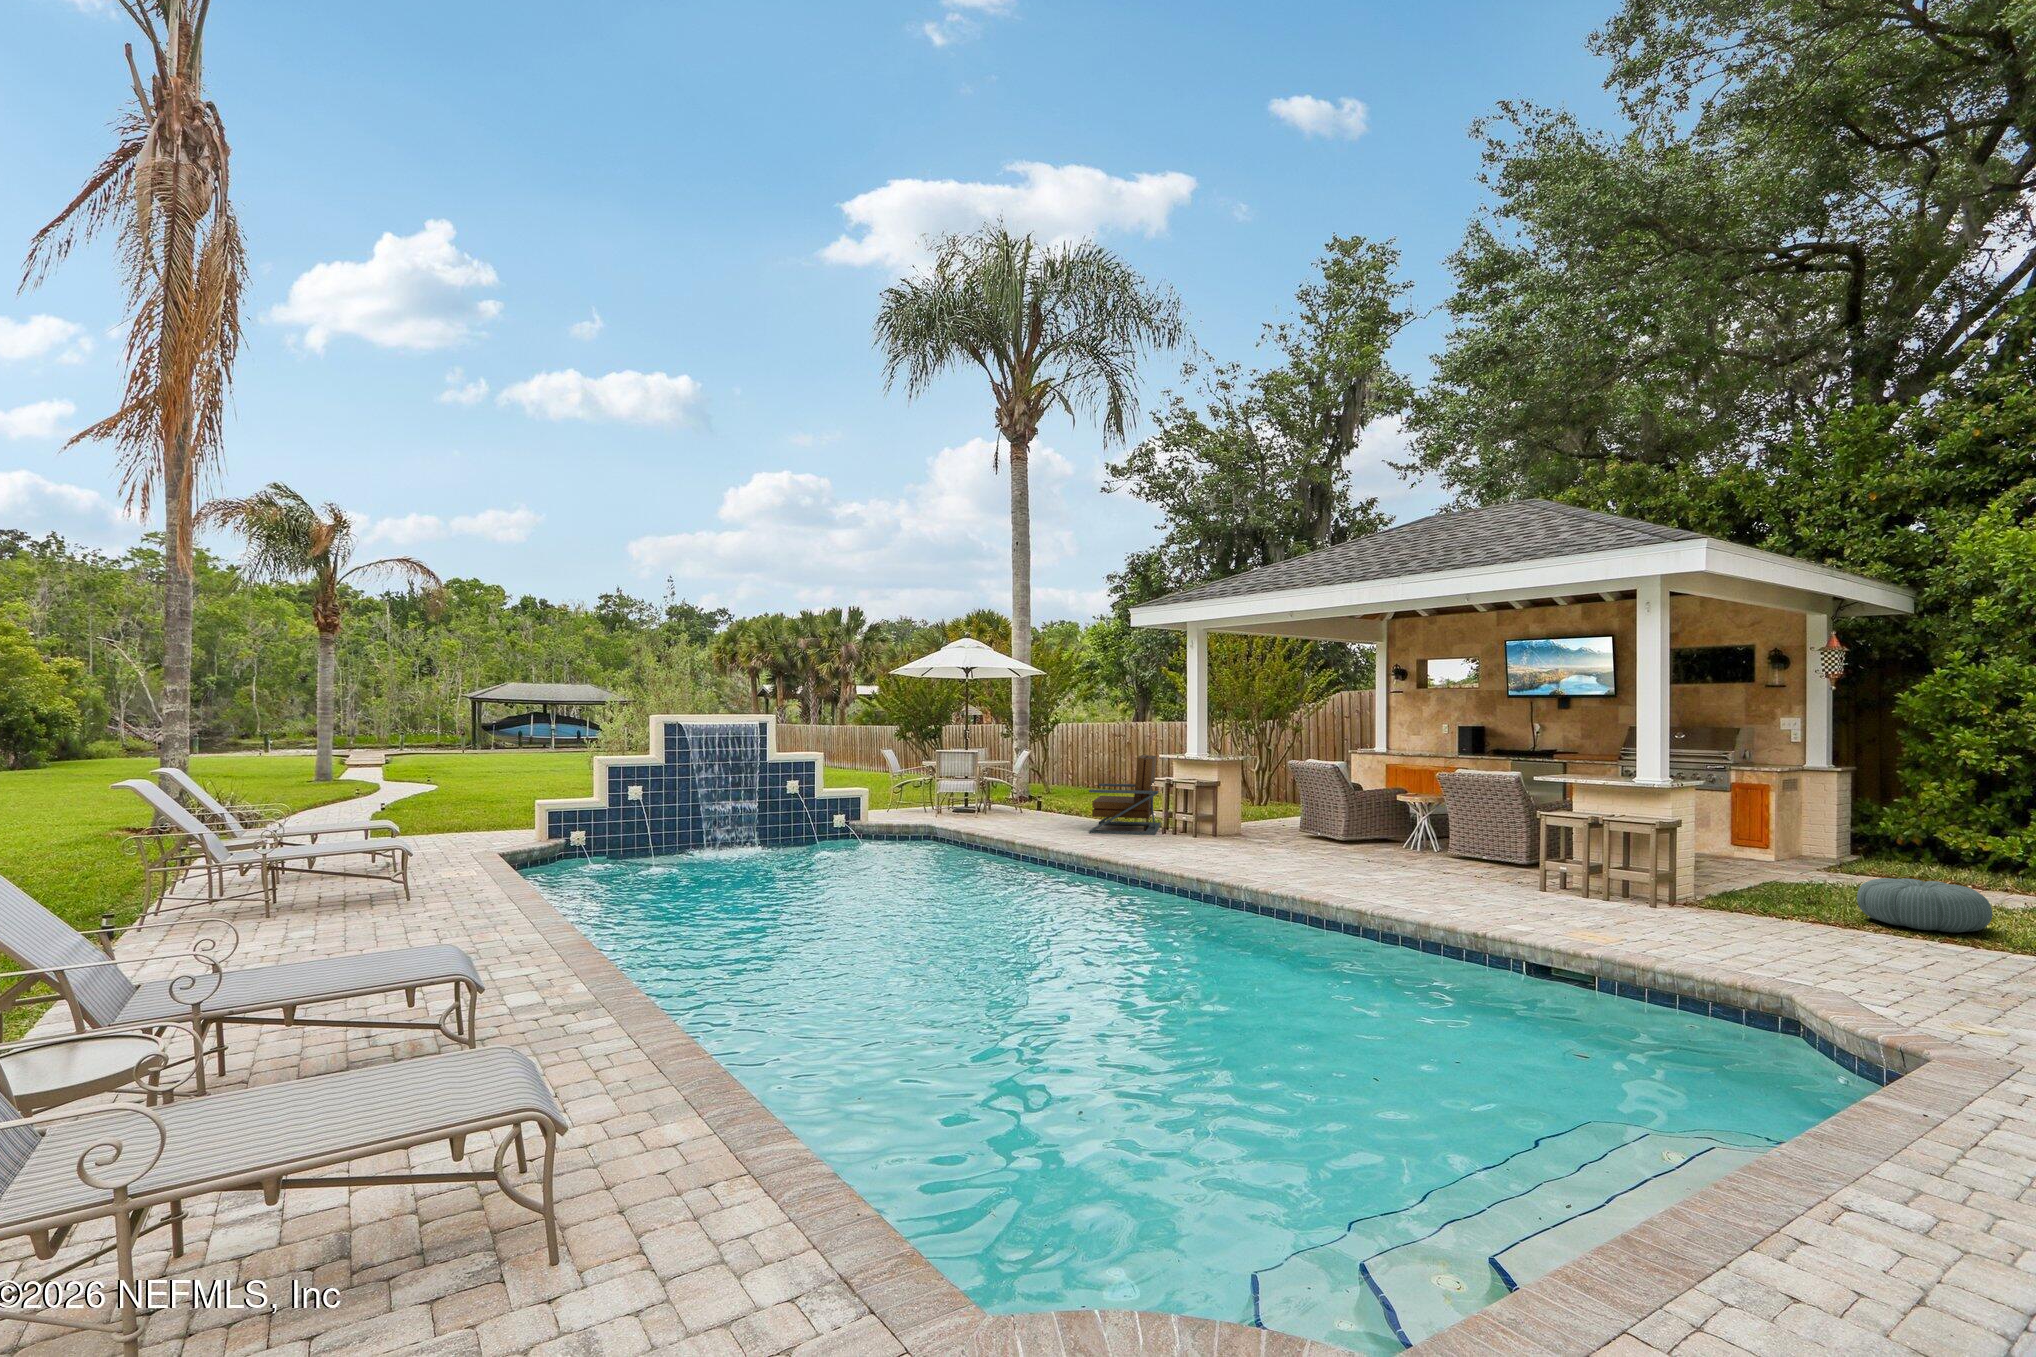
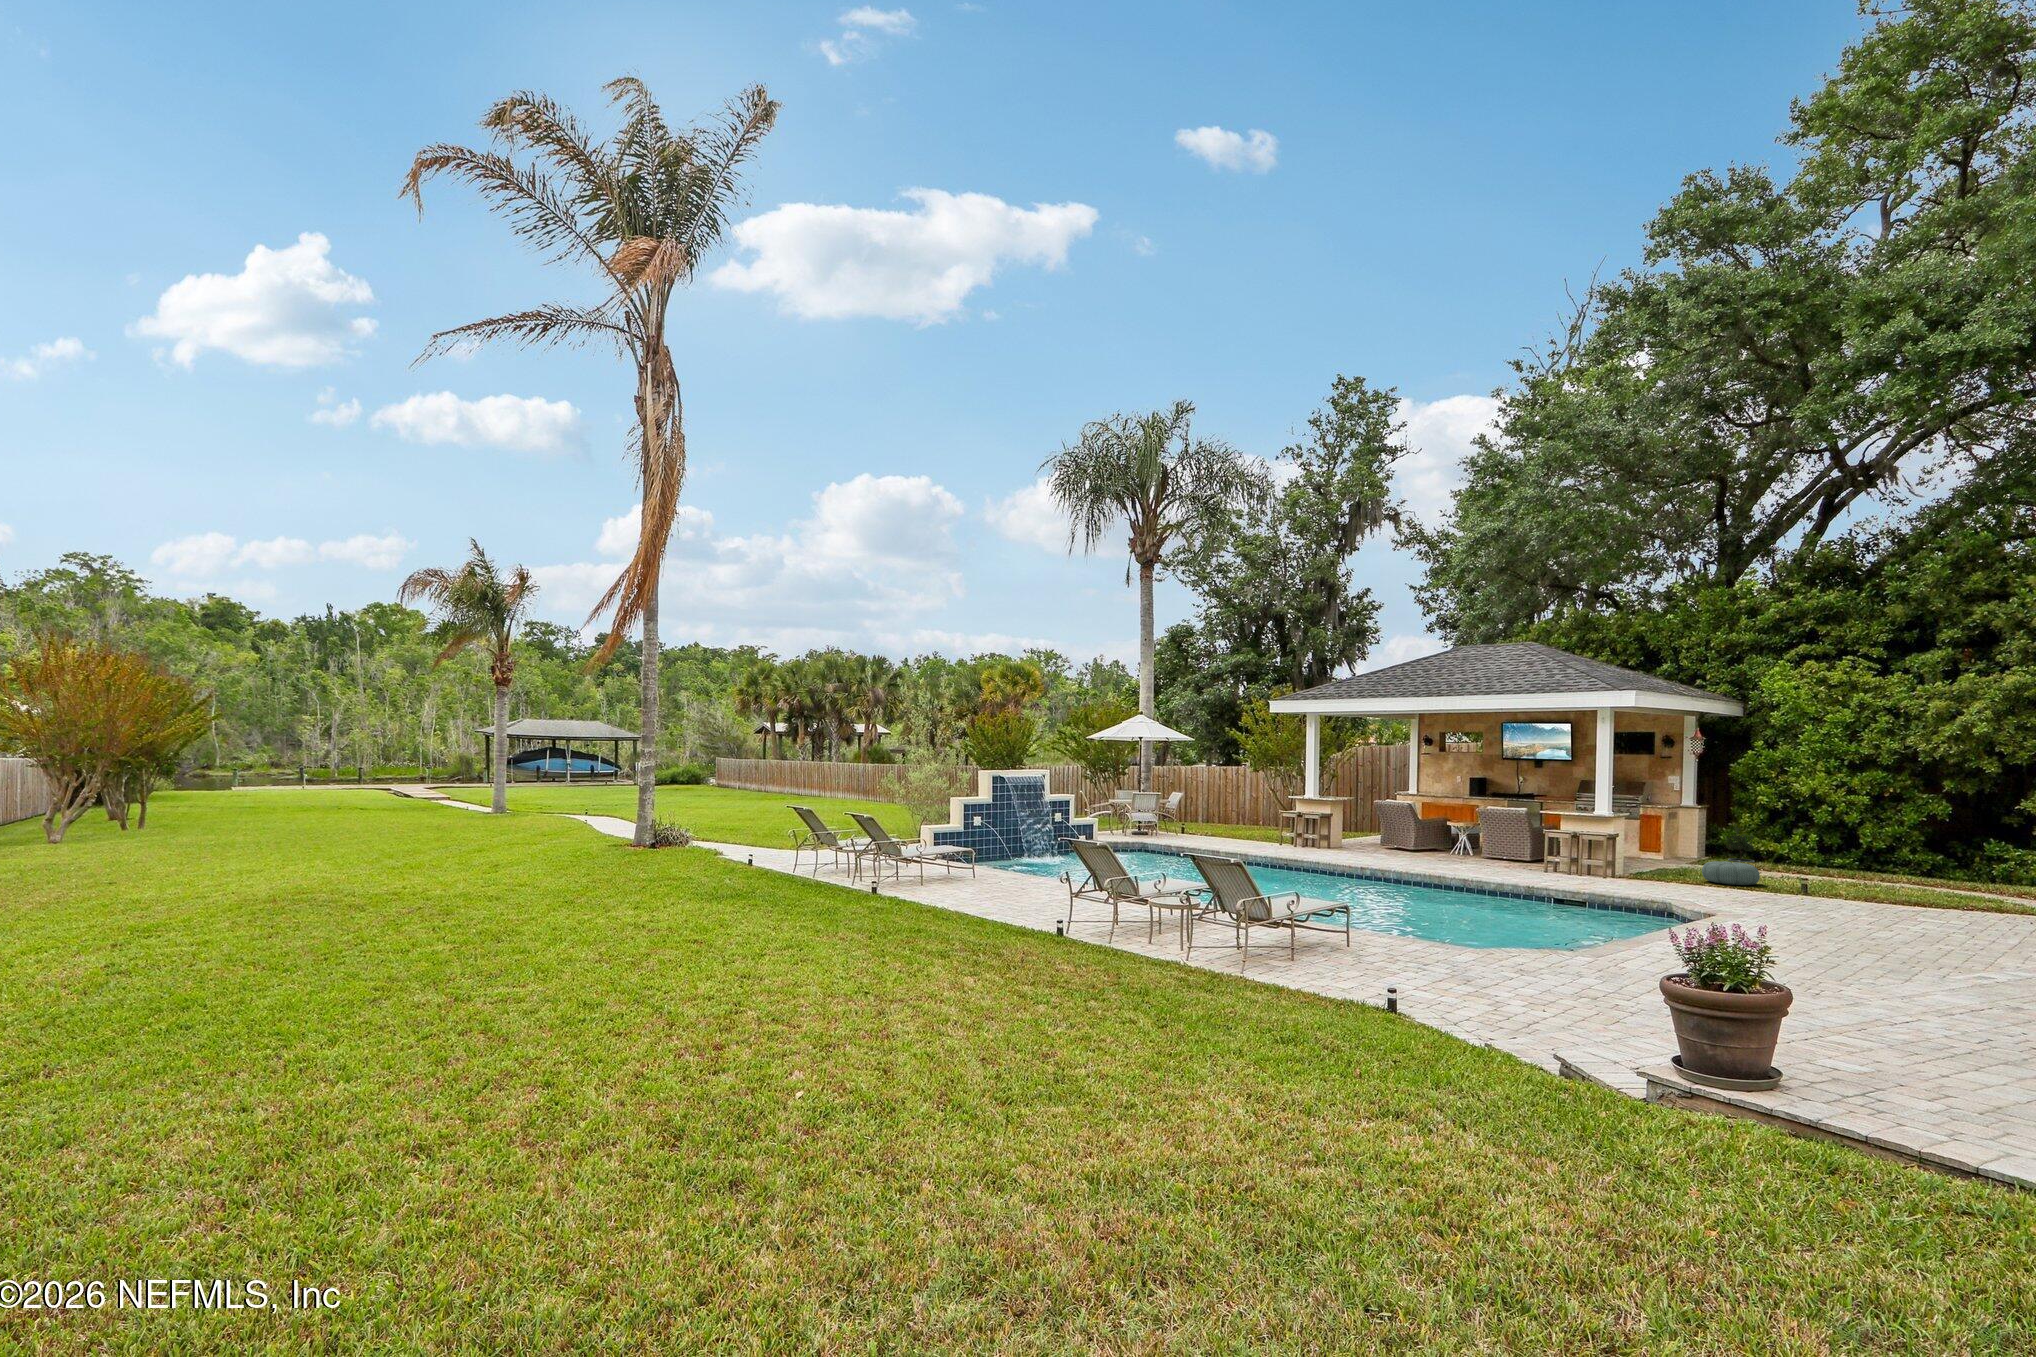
lounge chair: present [1089,755,1161,835] -> none [1240,795,1292,848]
potted tree: none [1881,795,1948,865] -> present [1725,825,1755,862]

